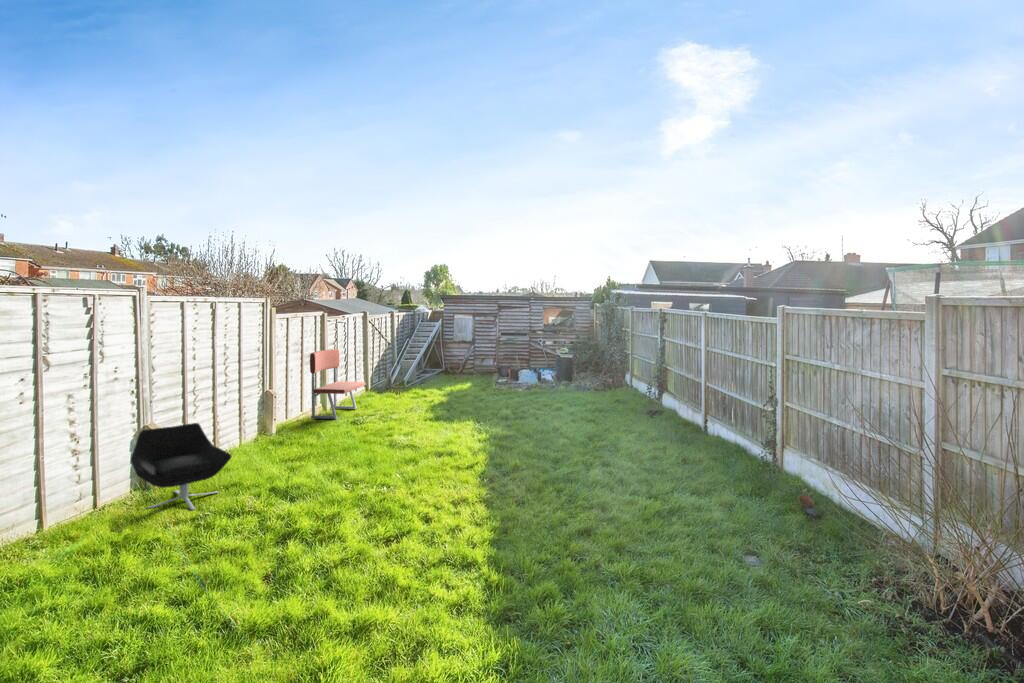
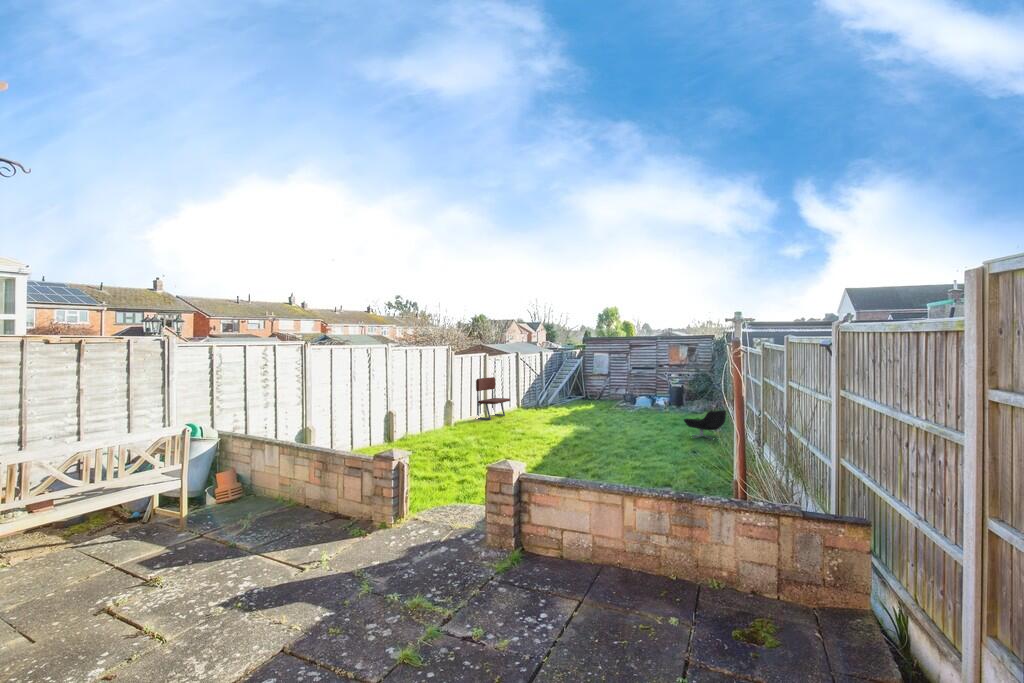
lounge chair: present [131,423,232,510] -> present [684,410,726,437]

